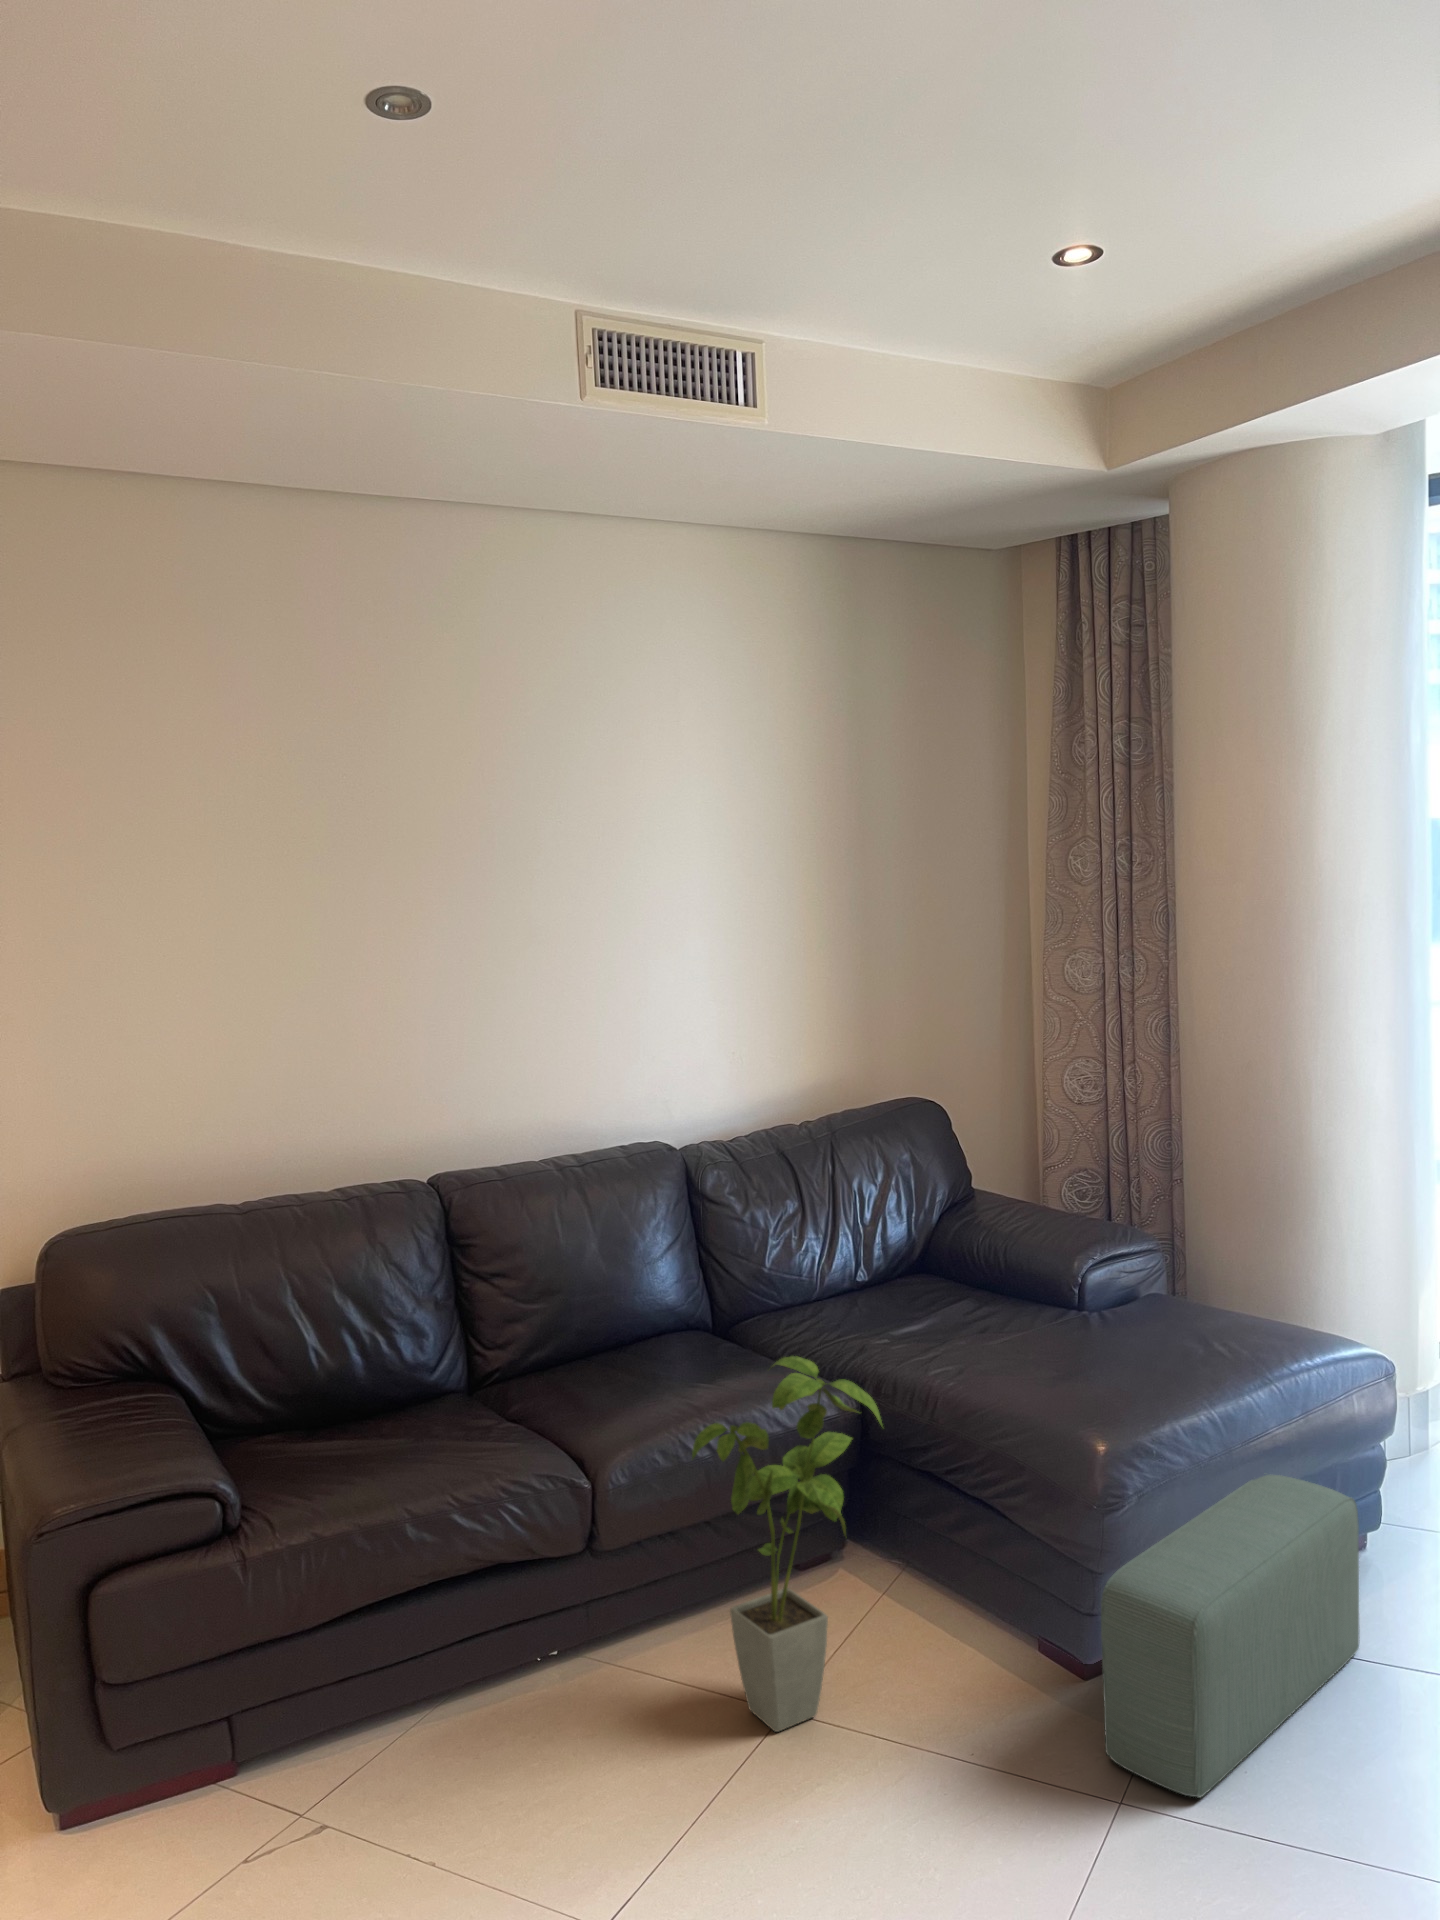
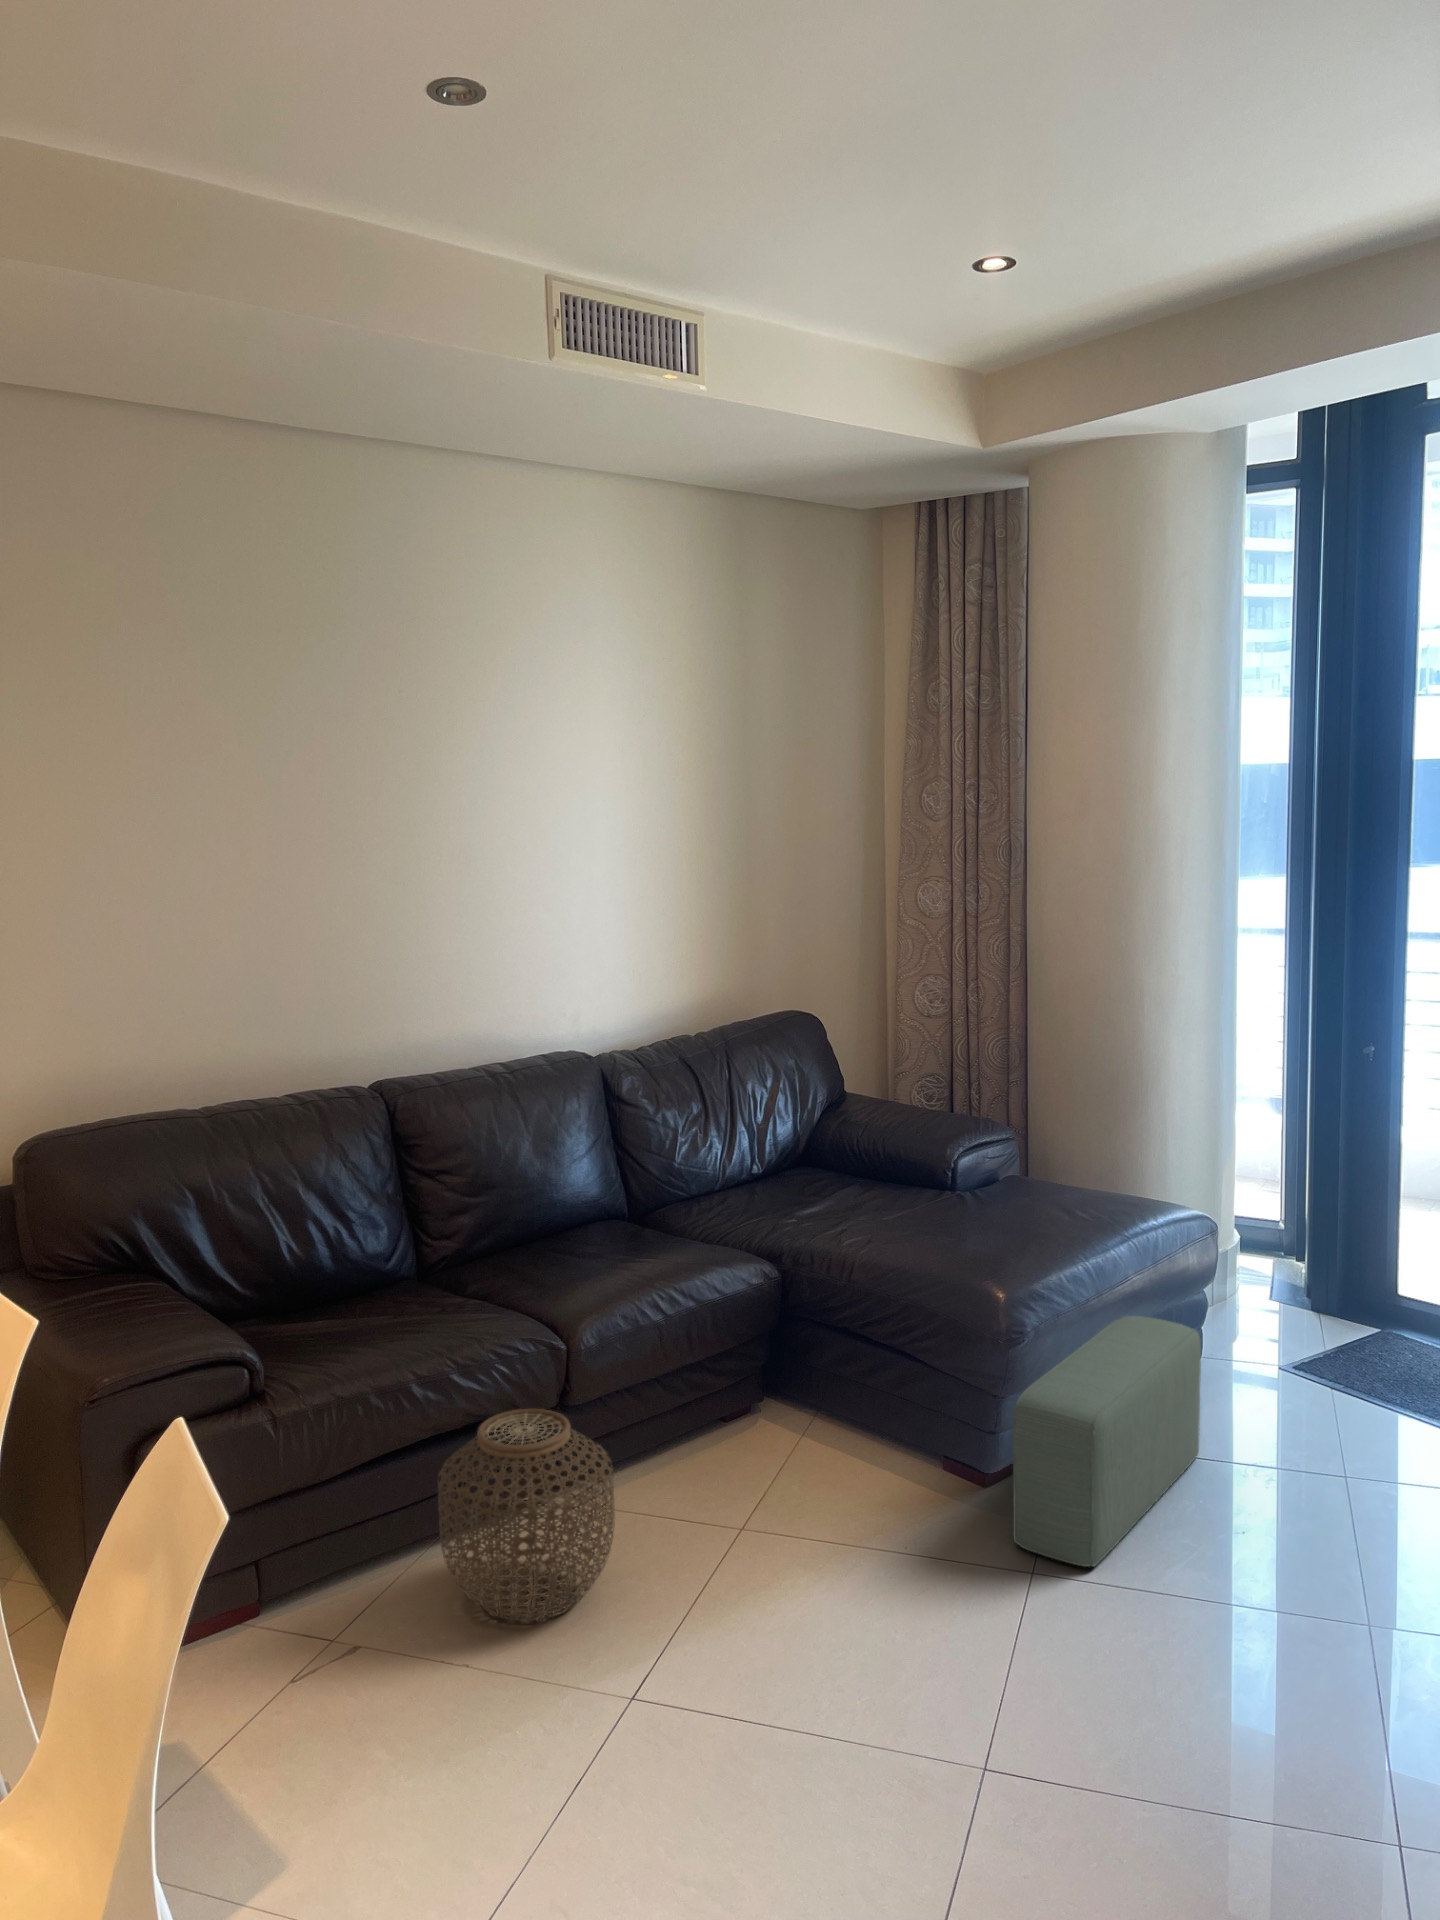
house plant: present [692,1356,883,1732] -> none [664,1224,835,1546]
woven basket: none [422,1560,622,1812] -> present [438,1409,615,1622]

